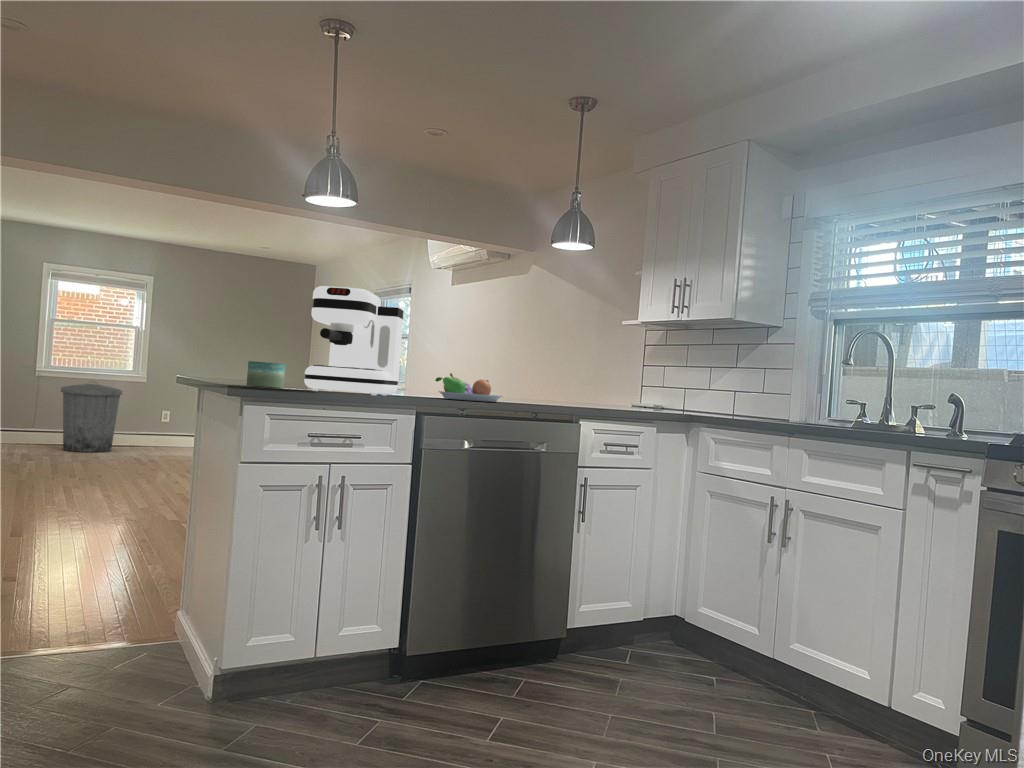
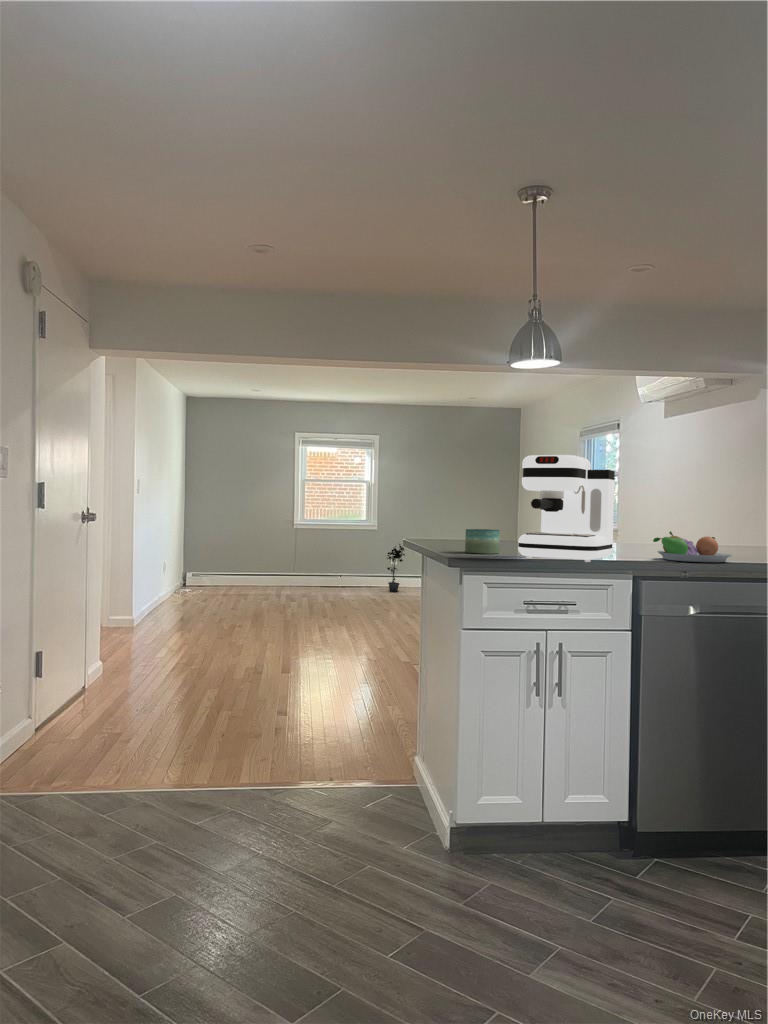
trash can: present [61,381,122,452] -> none [311,531,358,594]
potted plant: none [154,399,180,451] -> present [387,544,405,592]

